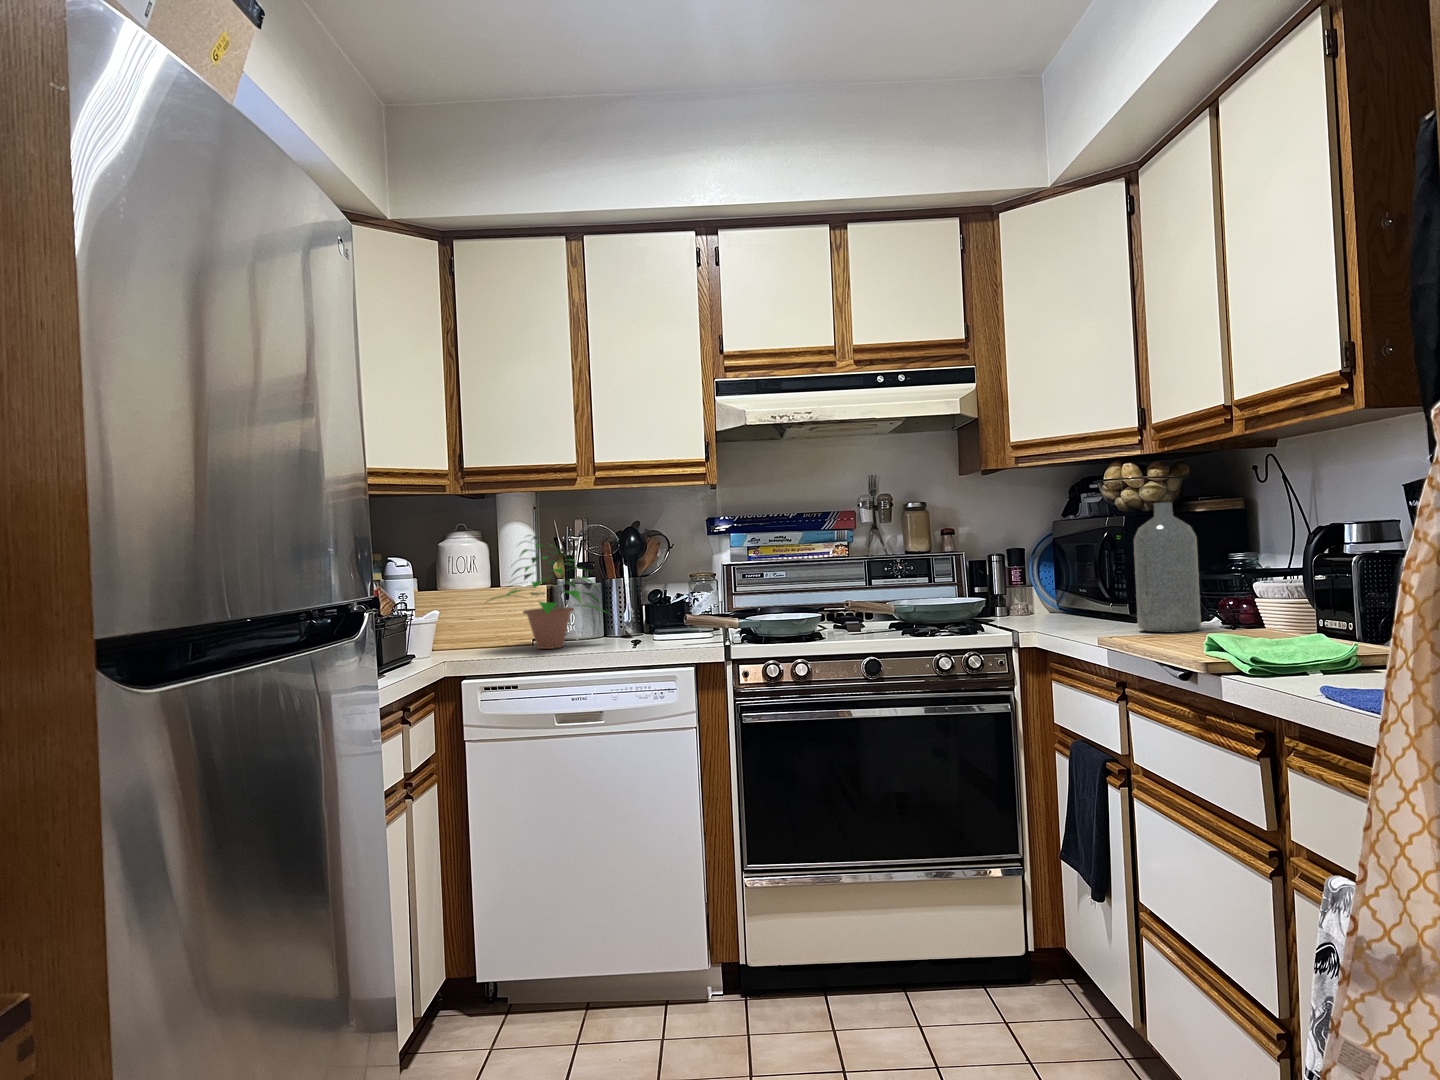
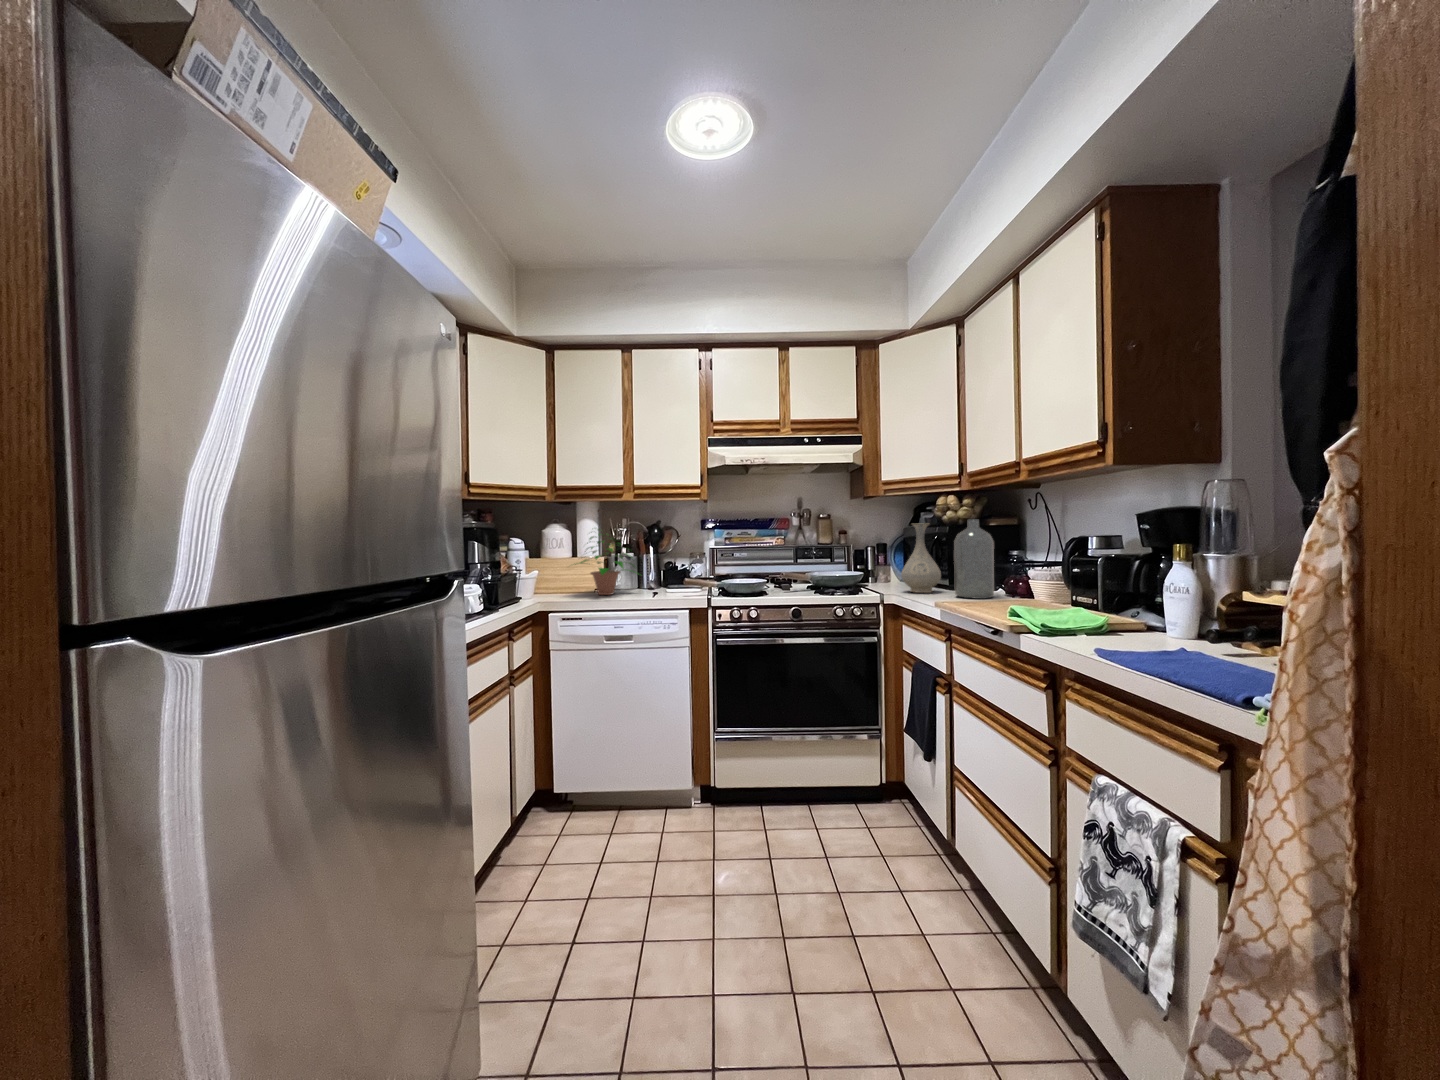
vase: none [1051,512,1117,628] -> present [901,523,941,593]

